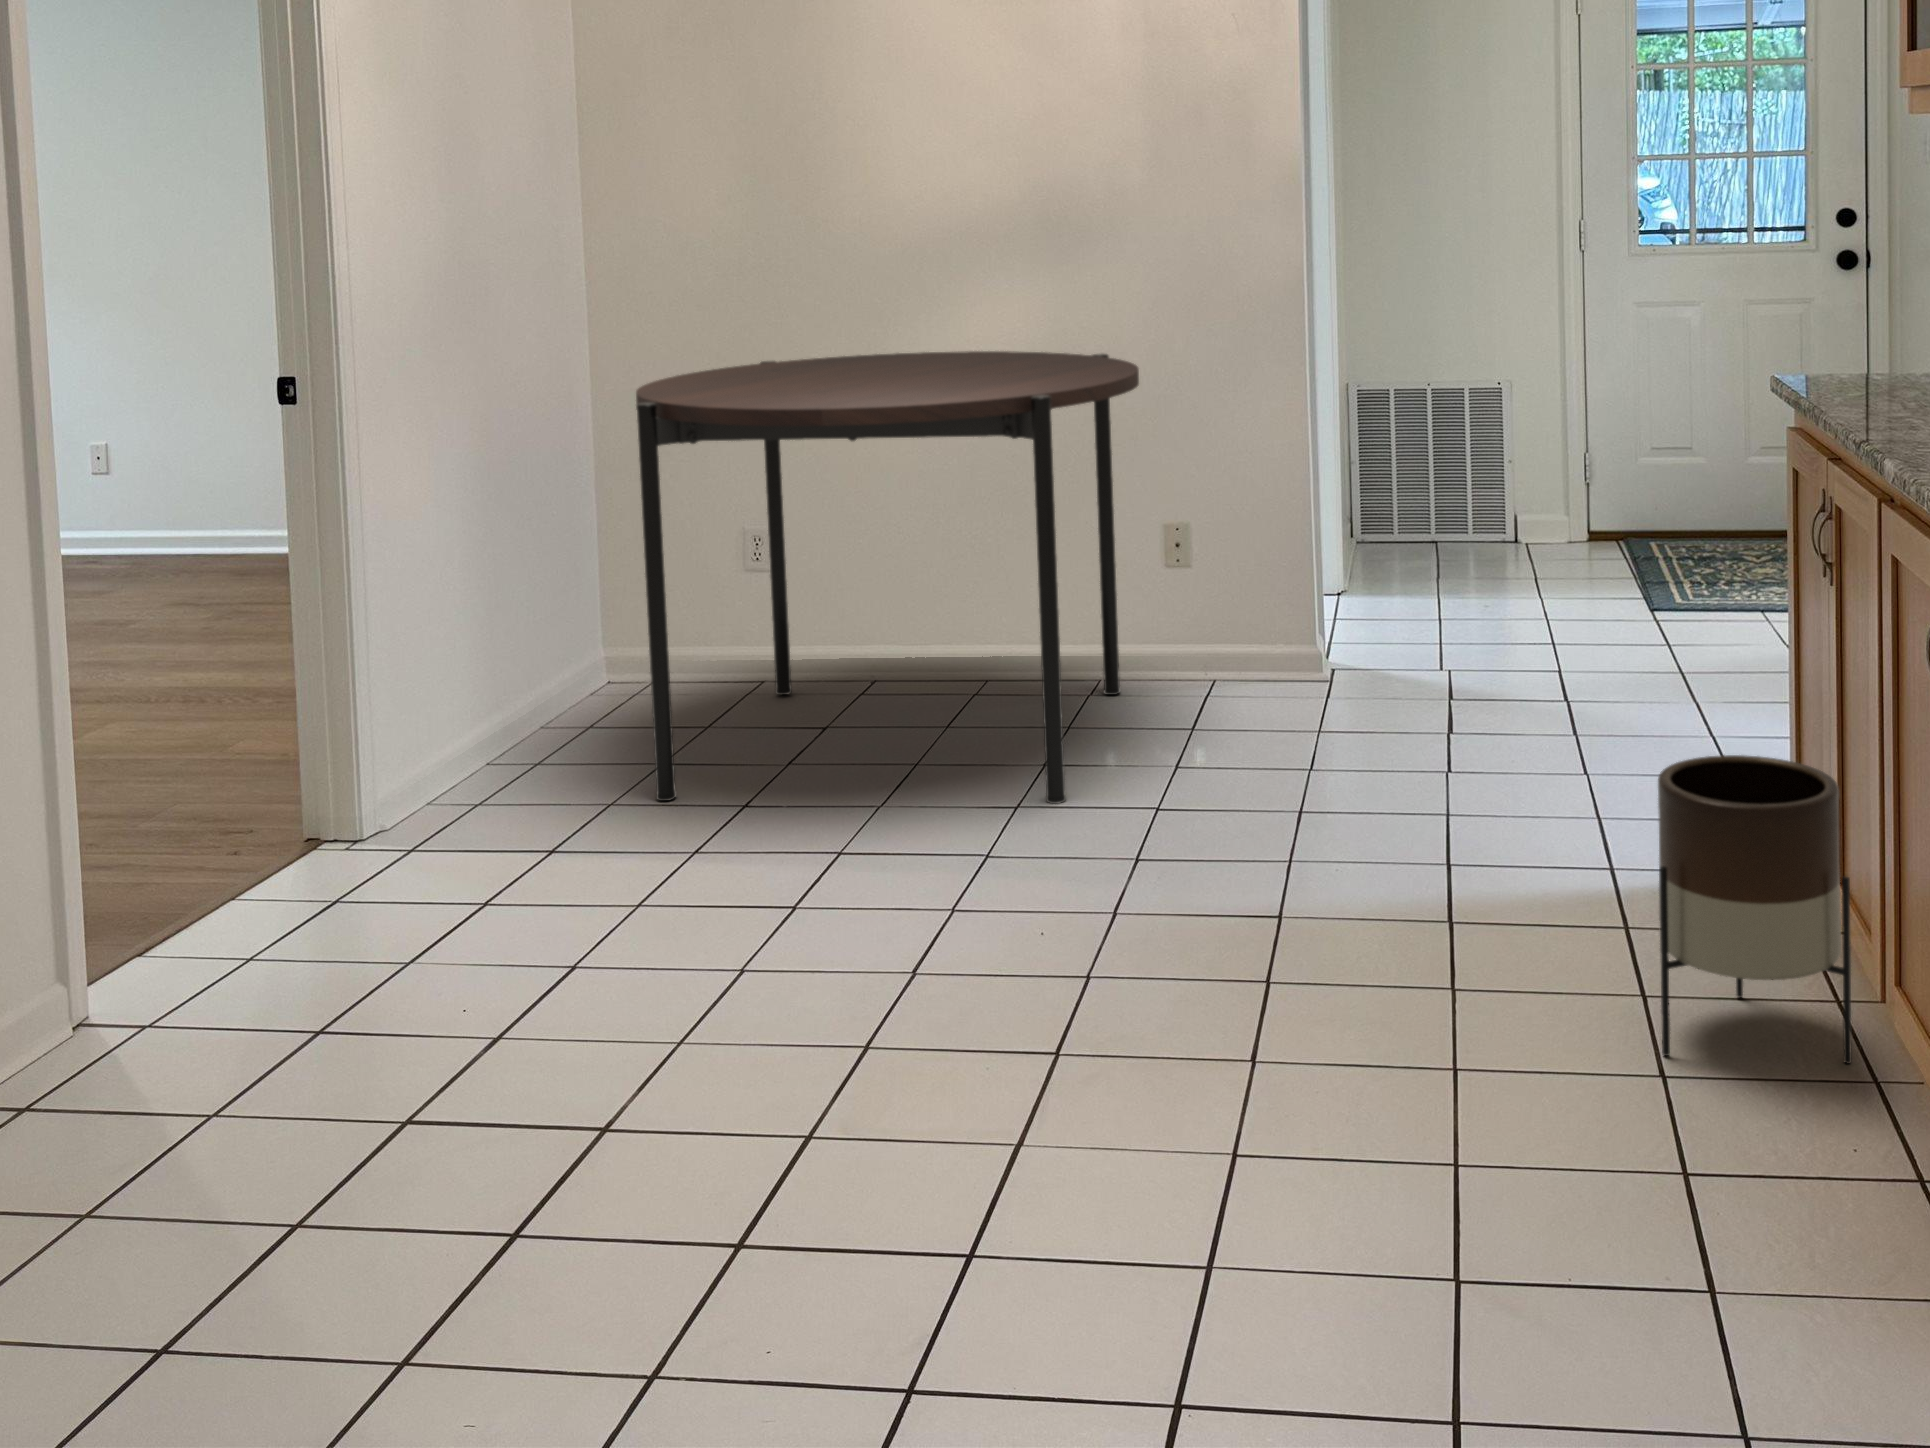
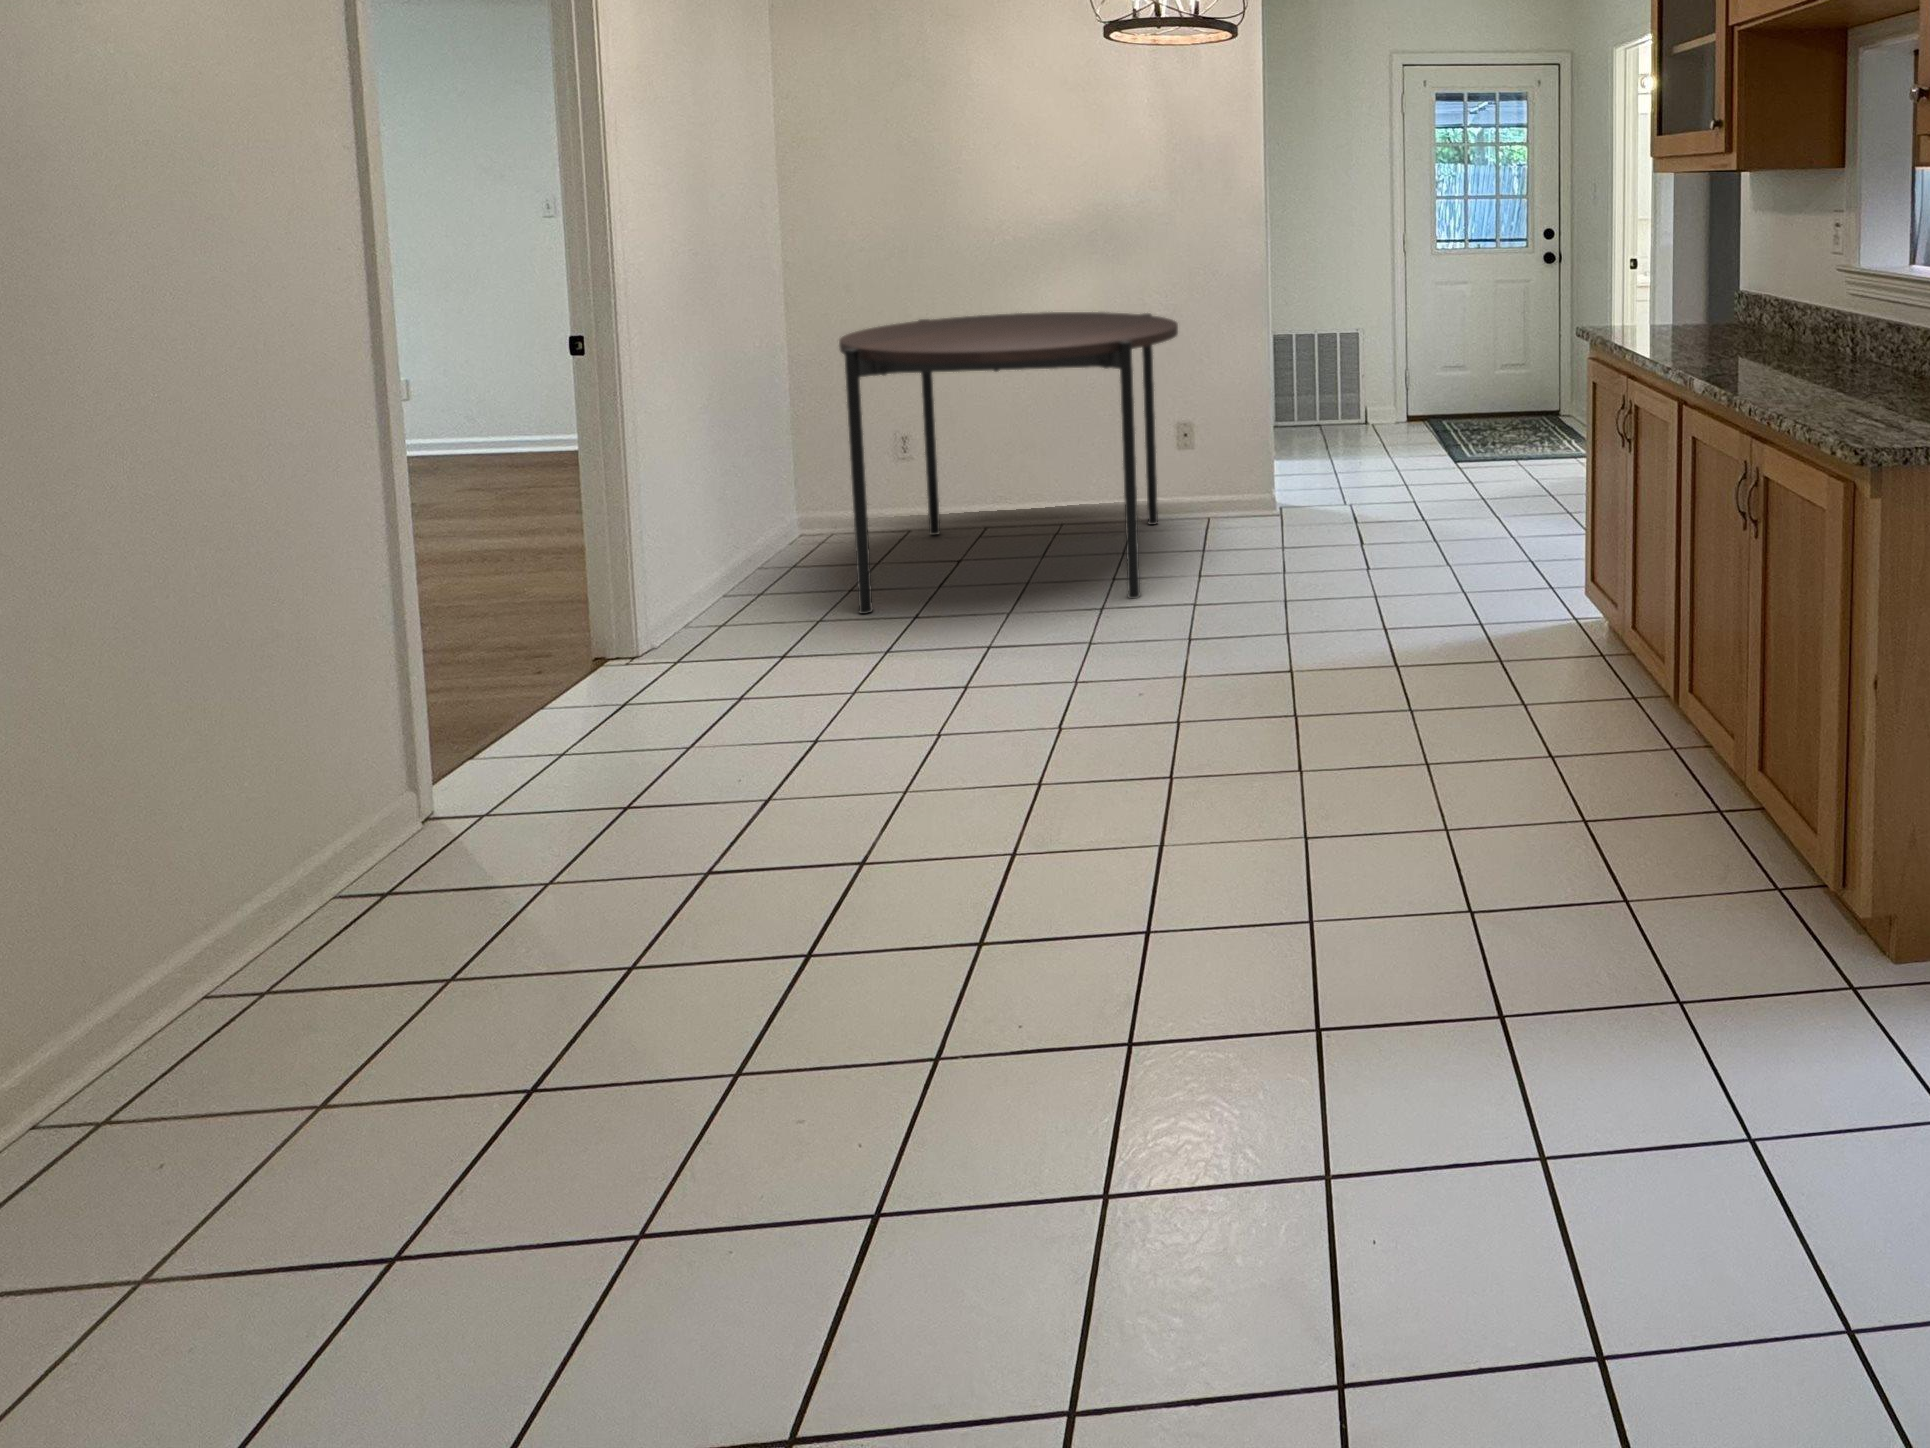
planter: present [1658,755,1852,1064] -> none [1546,553,1660,739]

